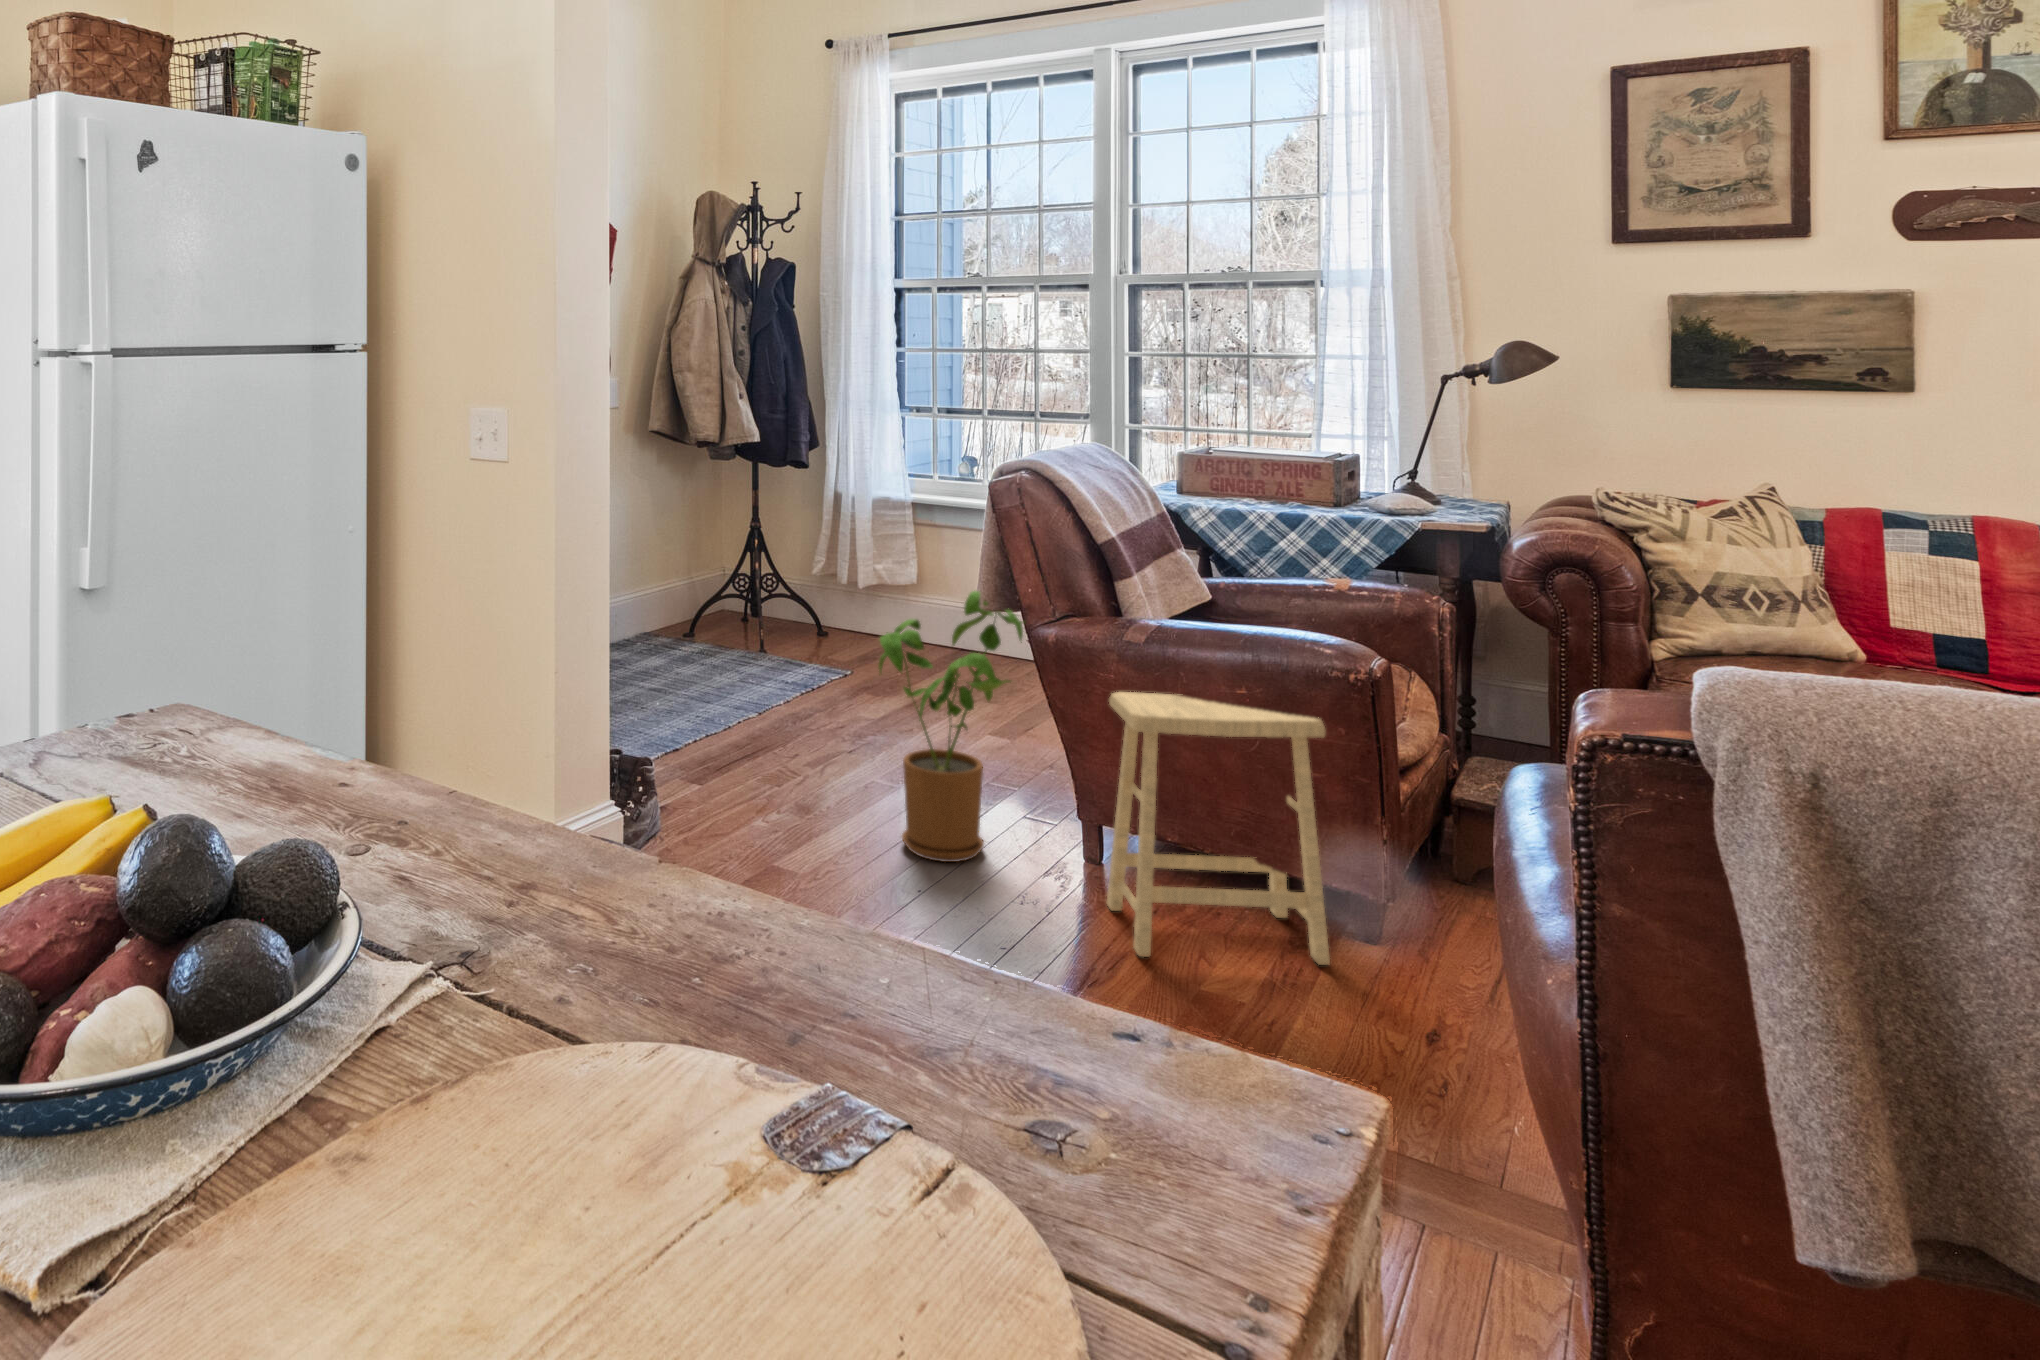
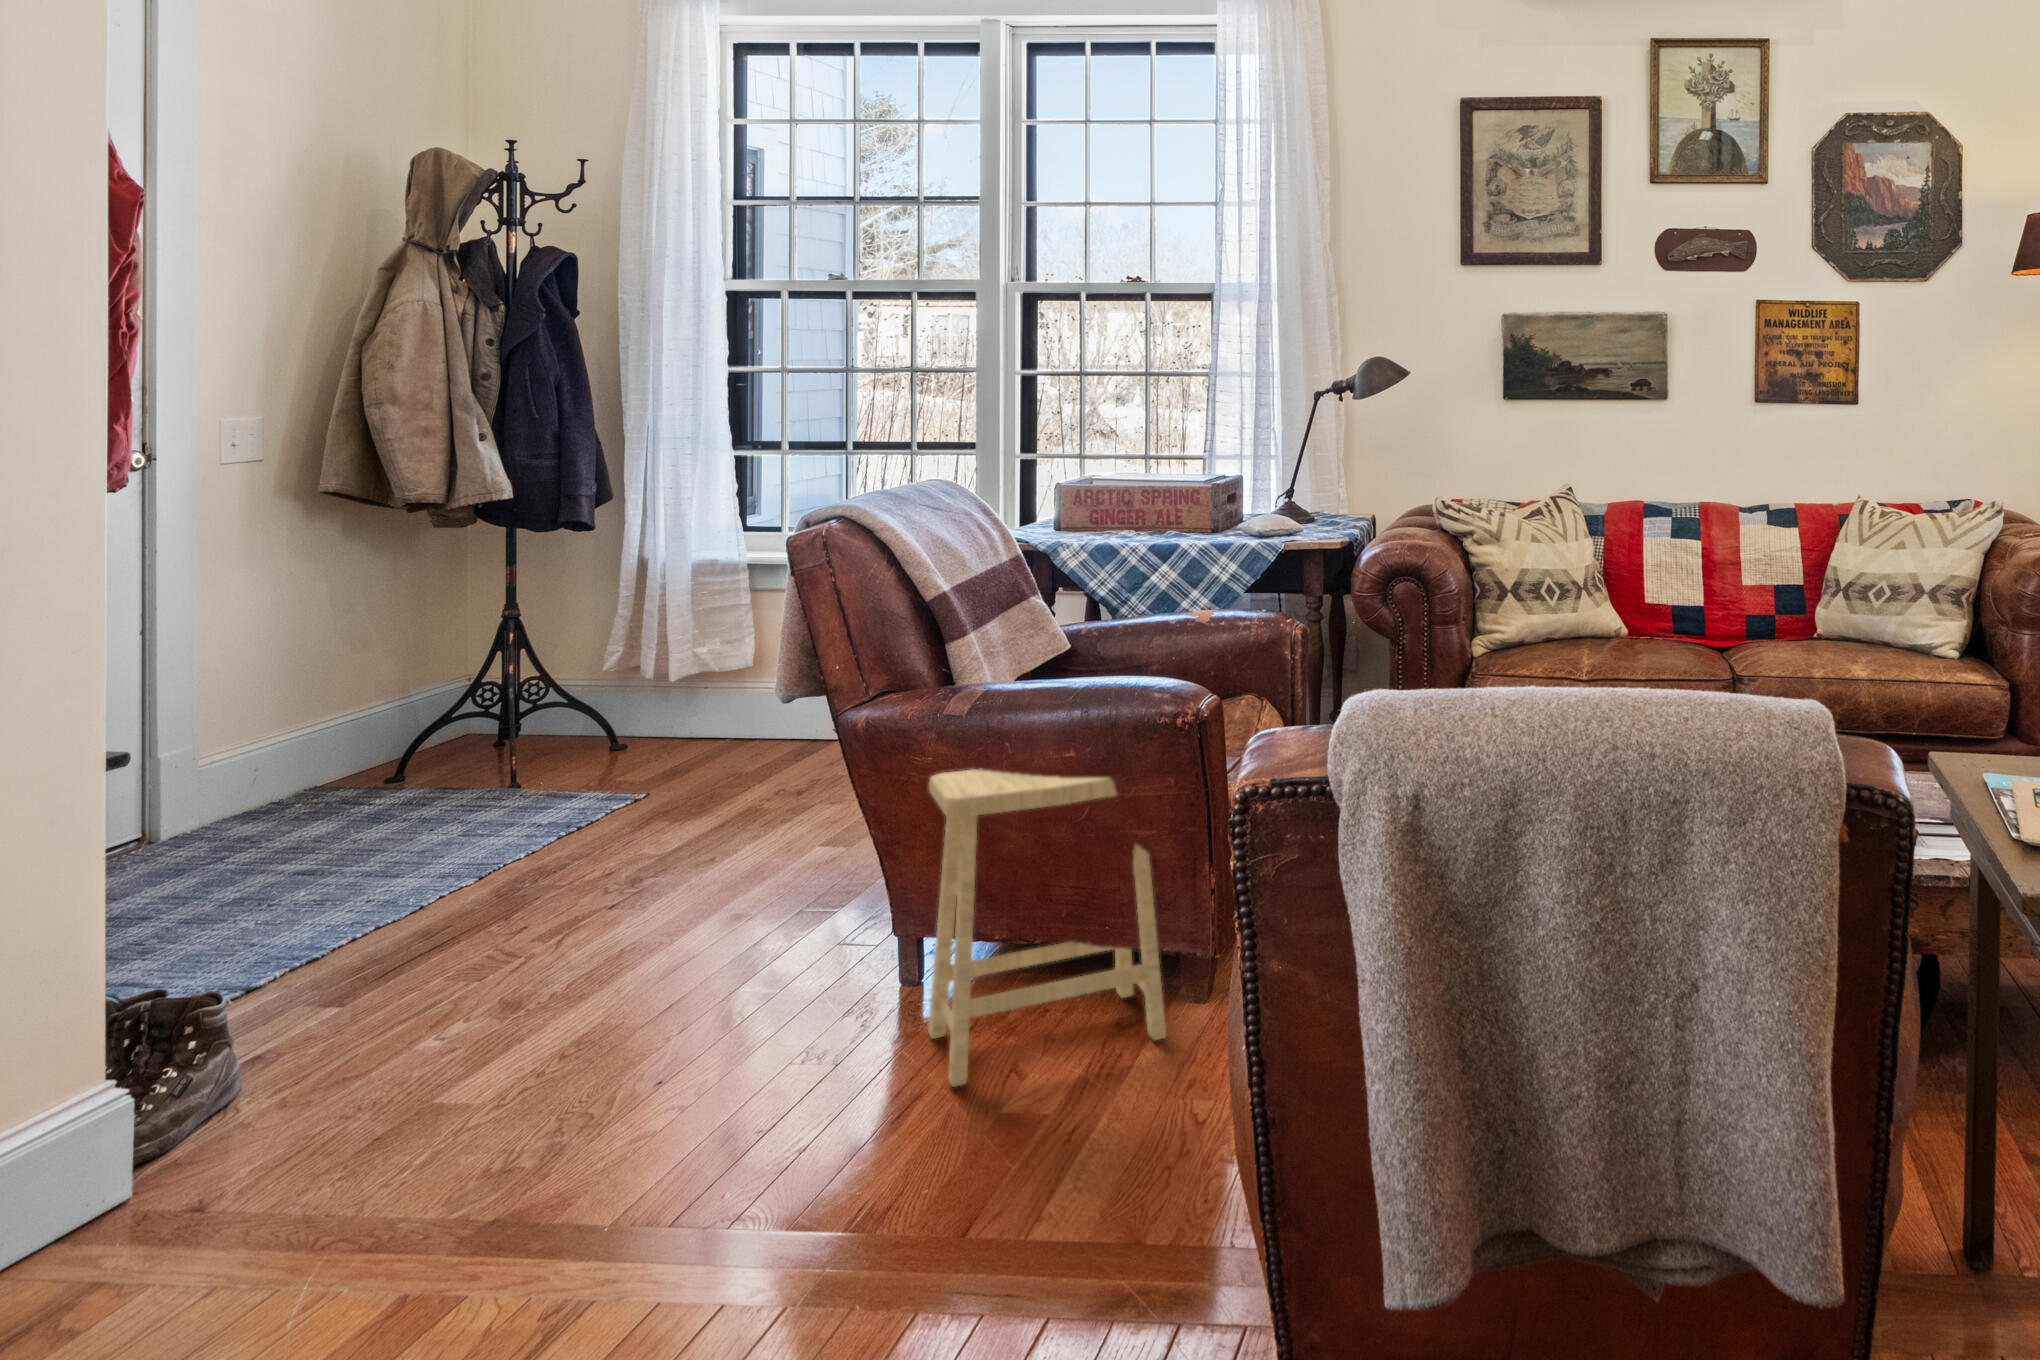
house plant: present [879,591,1023,862] -> none [633,672,845,1032]

